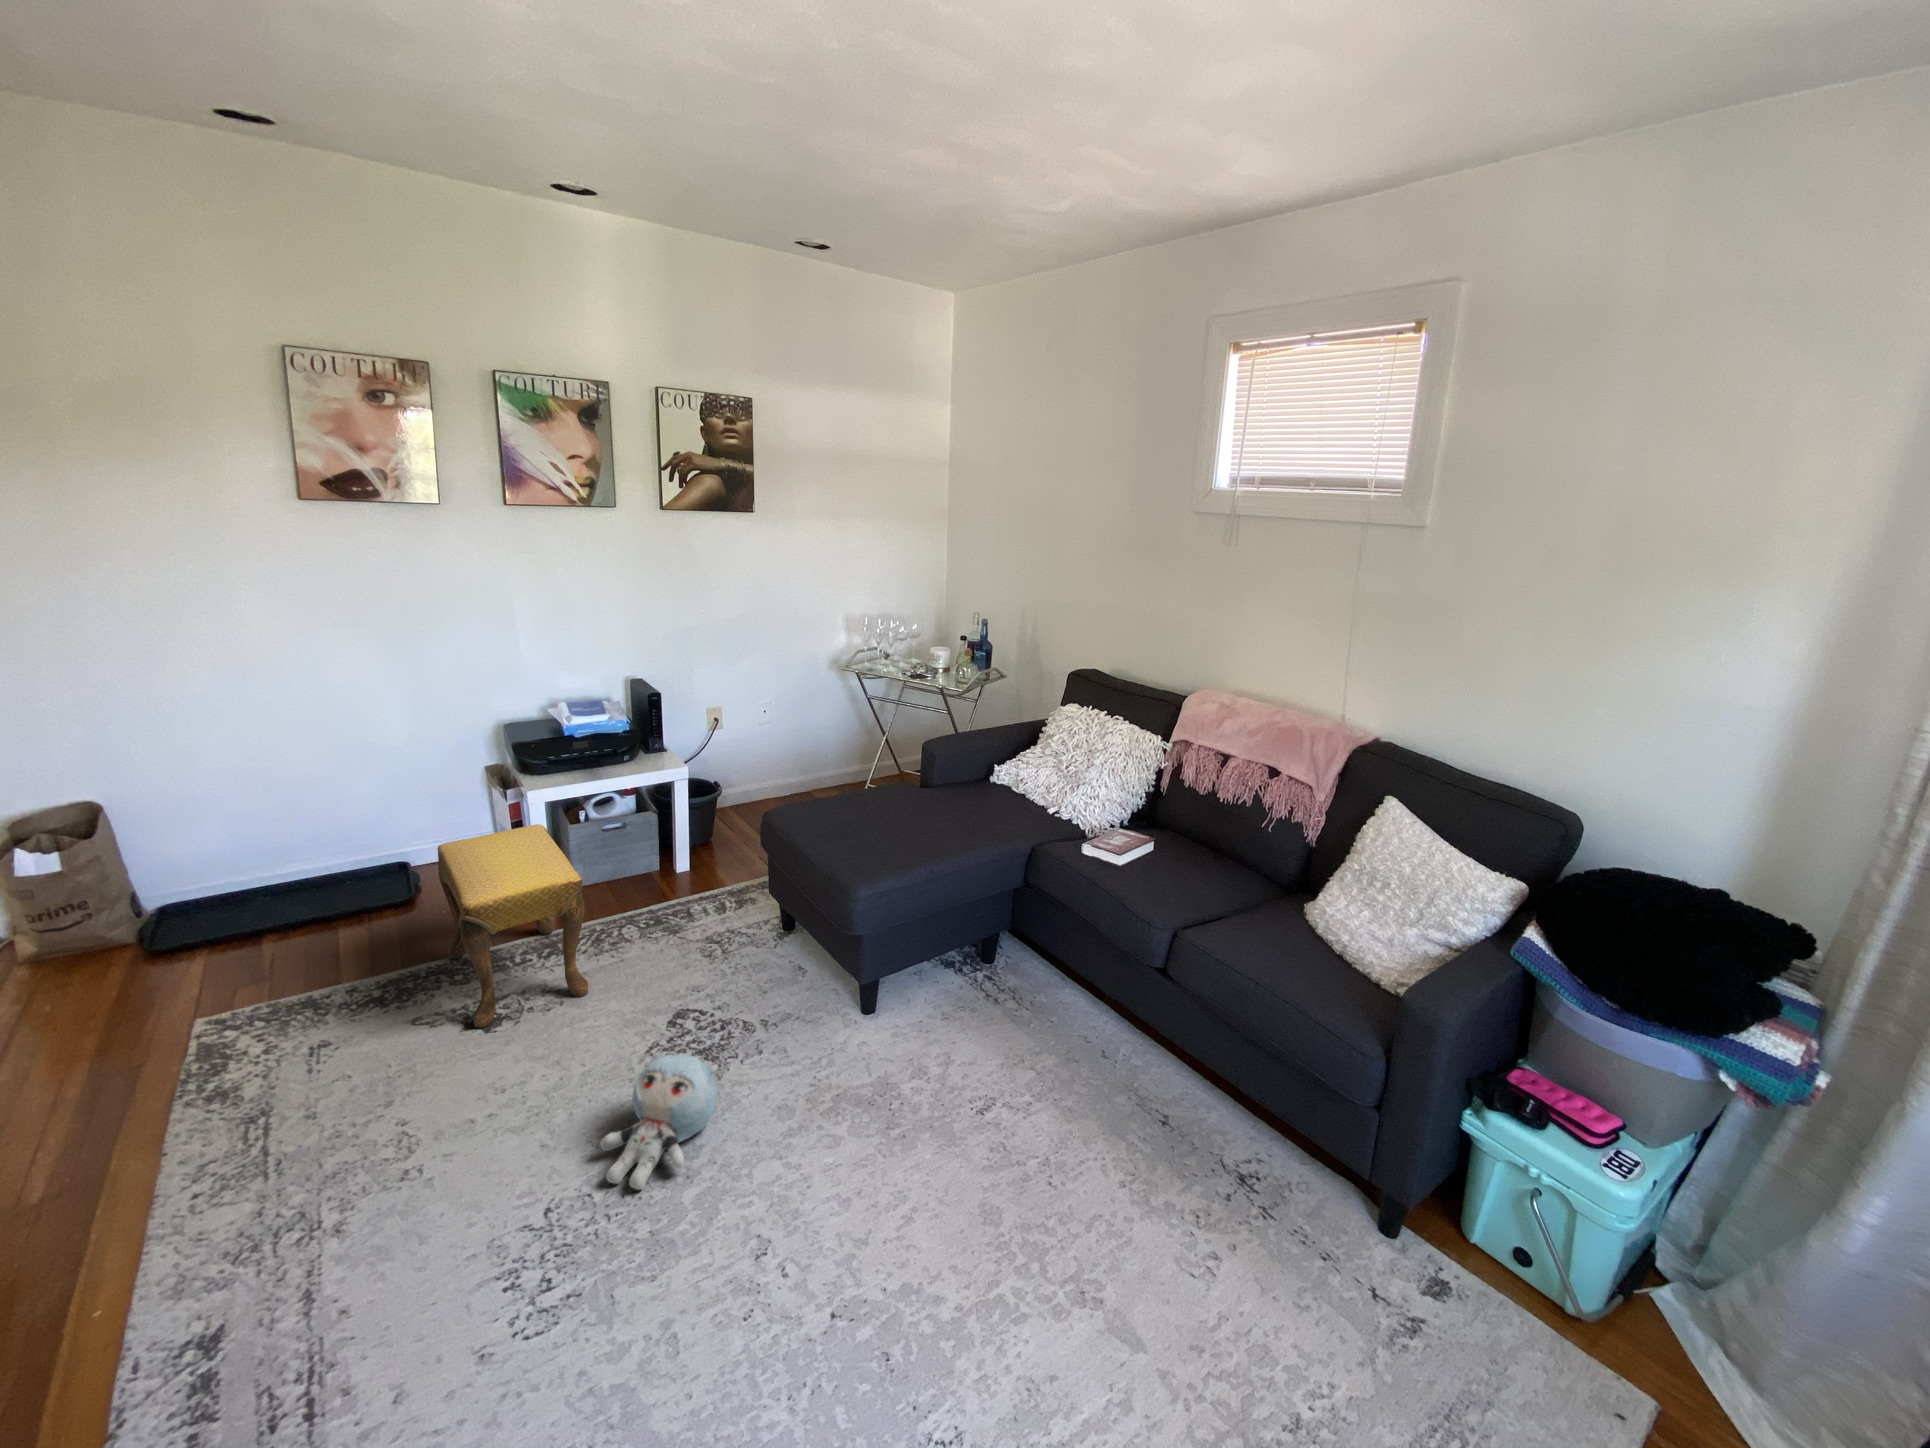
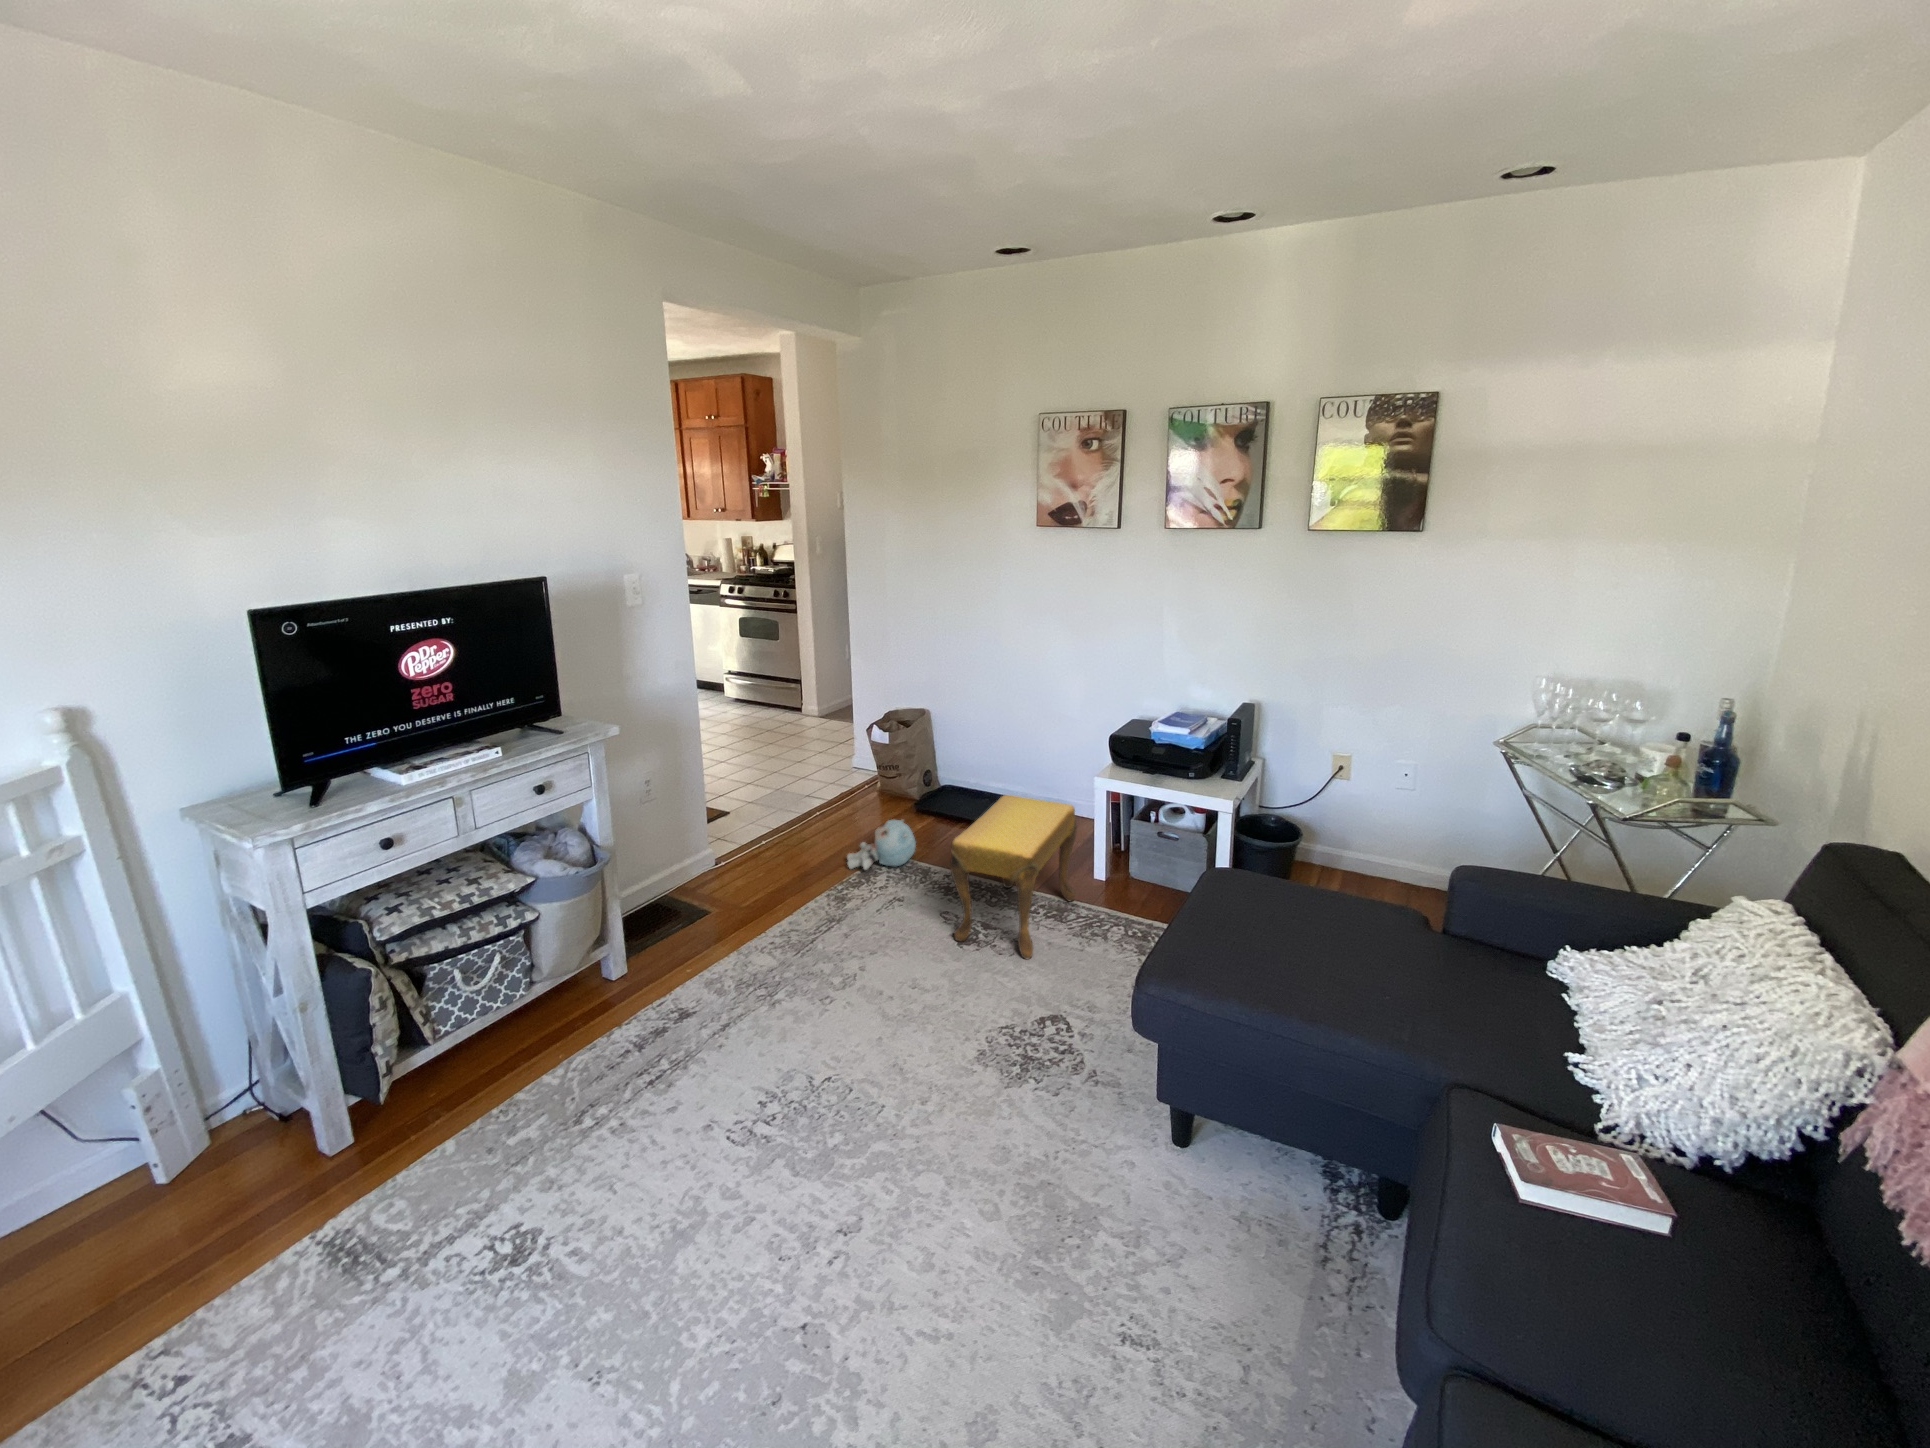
plush toy: present [600,1052,718,1190] -> present [847,820,916,870]

